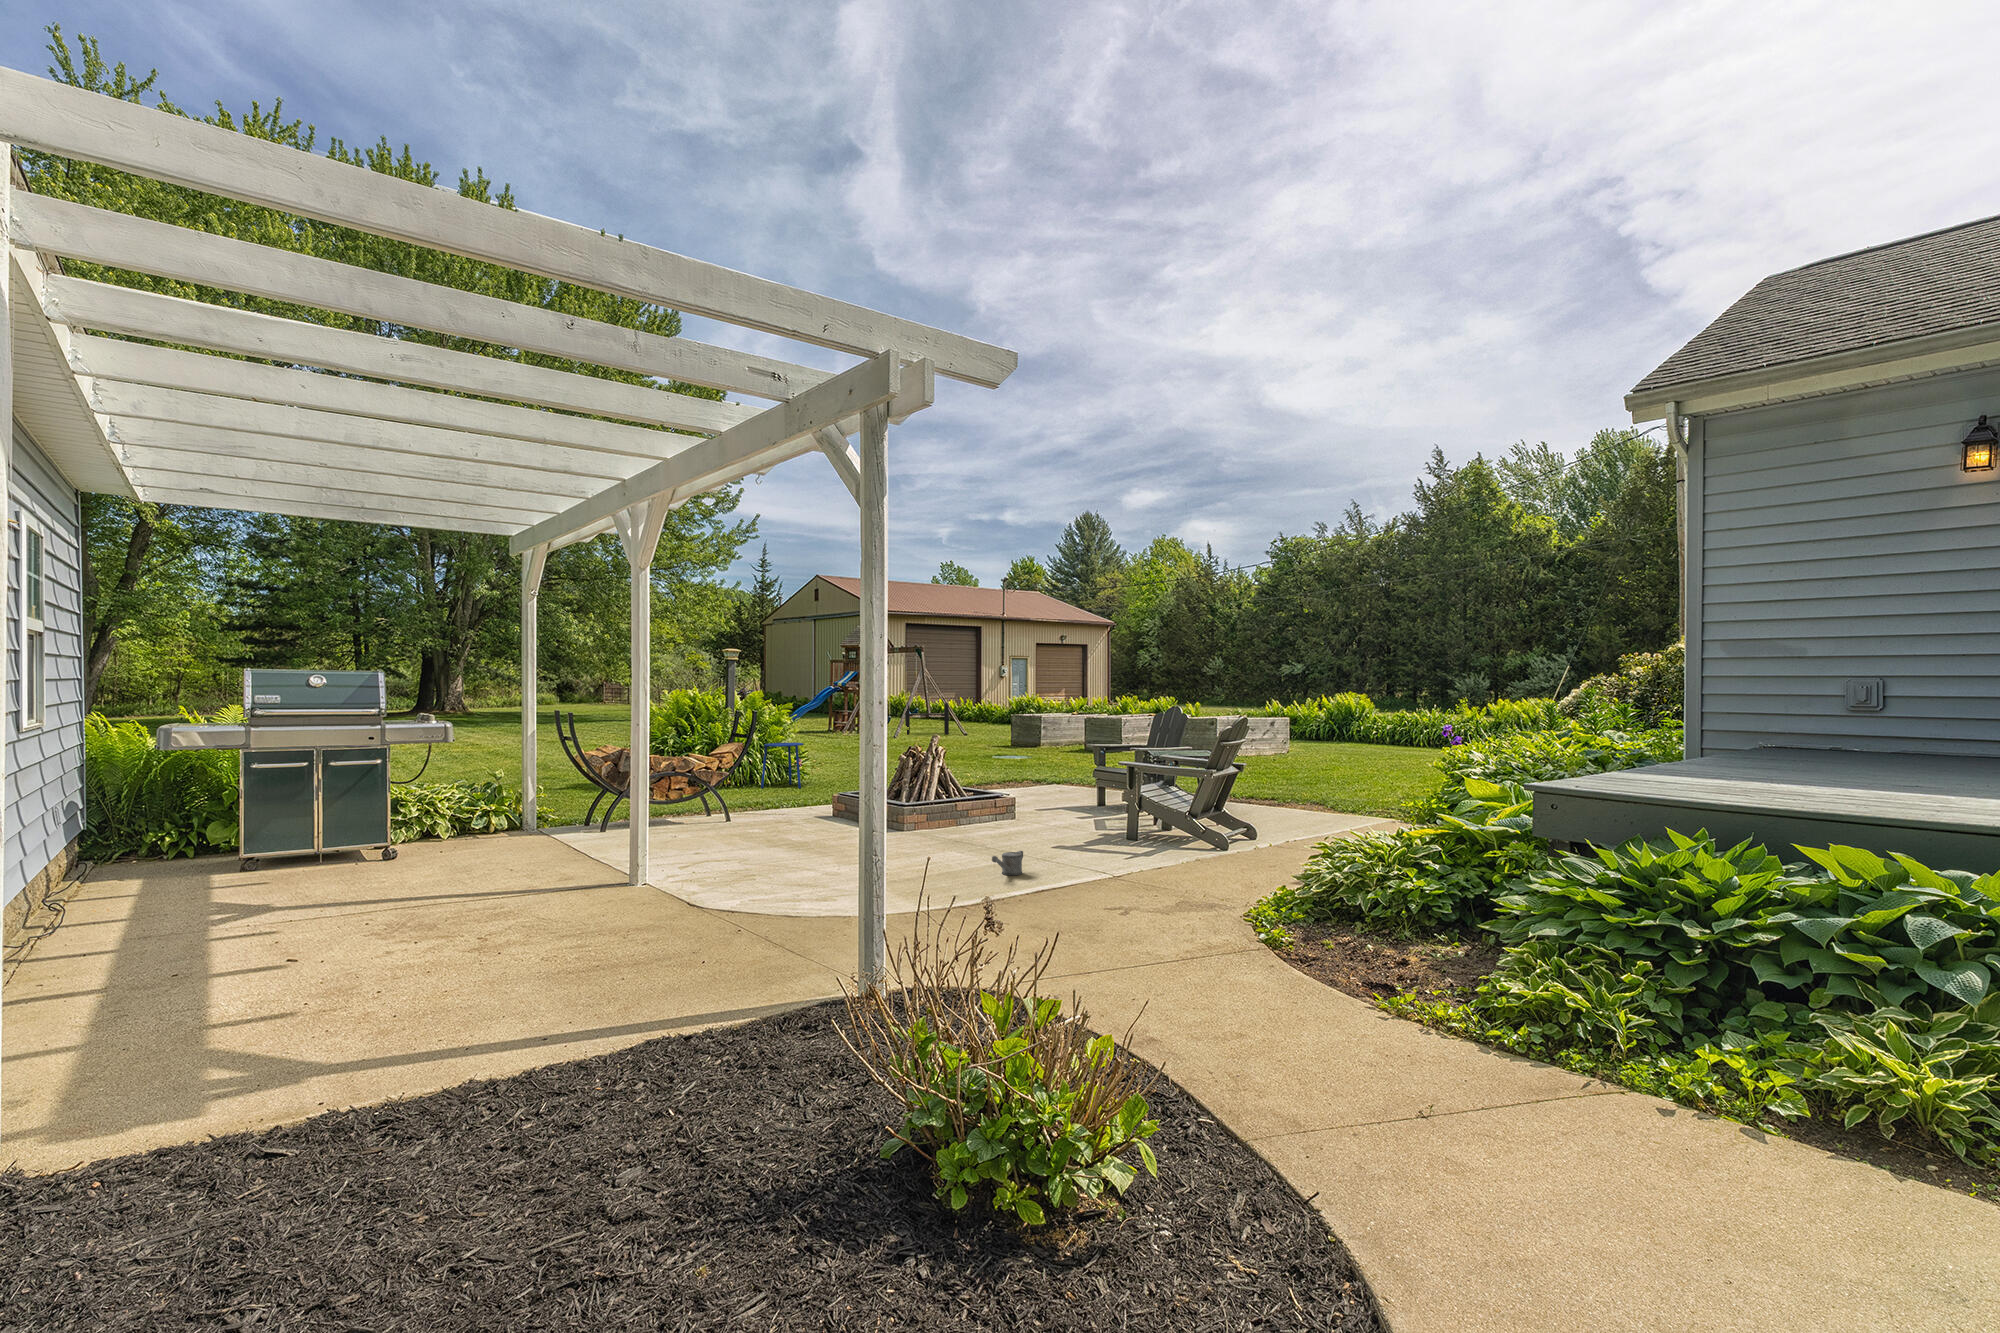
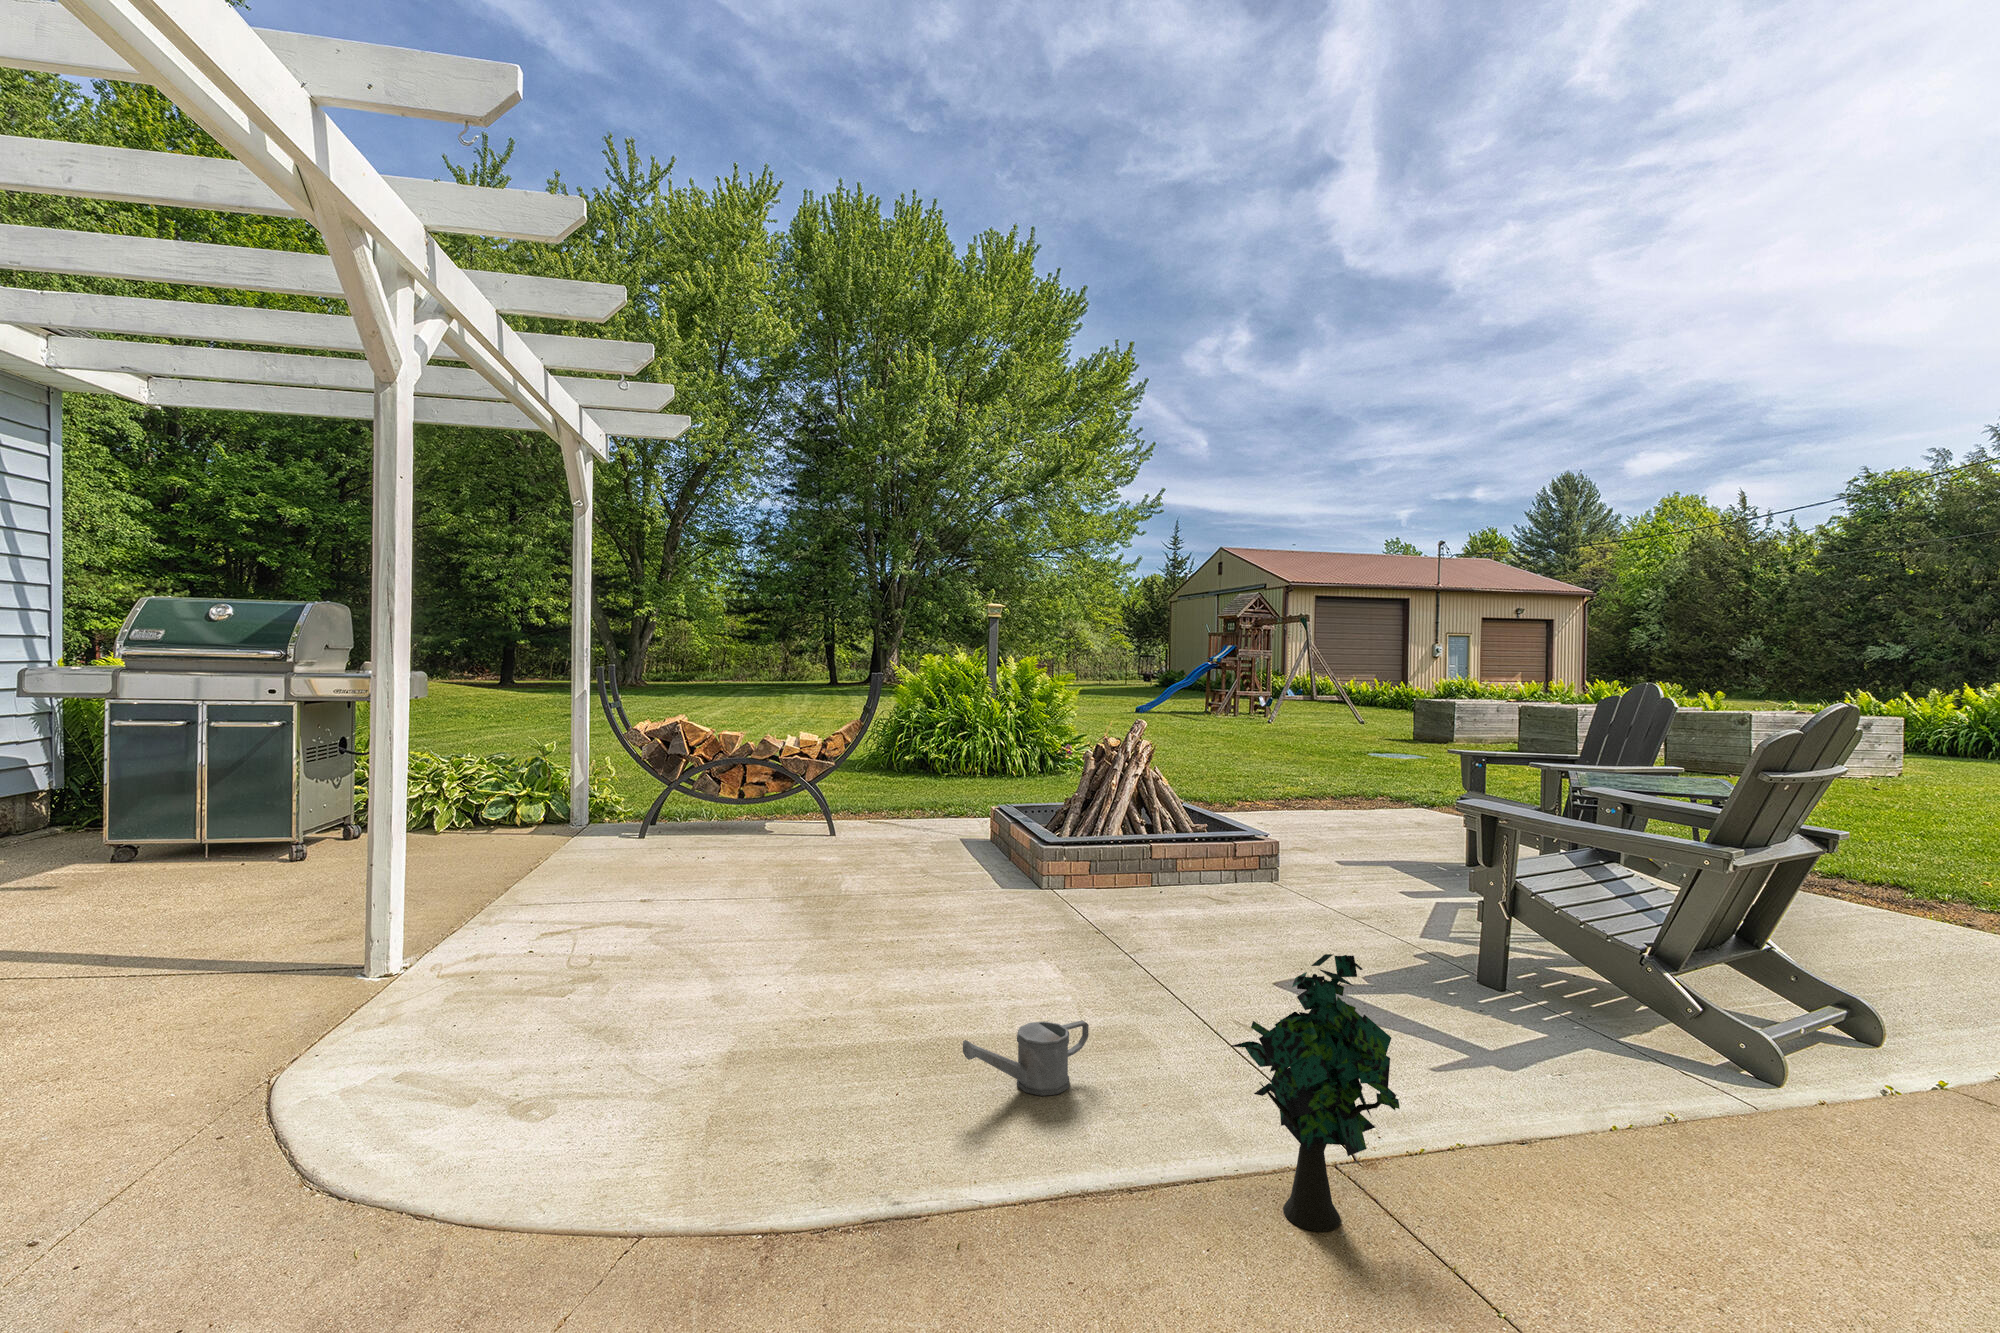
bench: present [905,703,949,735] -> none [1282,684,1340,724]
side table: present [761,743,803,788] -> none [987,724,1043,787]
decorative plant: none [1097,801,1144,882] -> present [1231,954,1400,1232]

